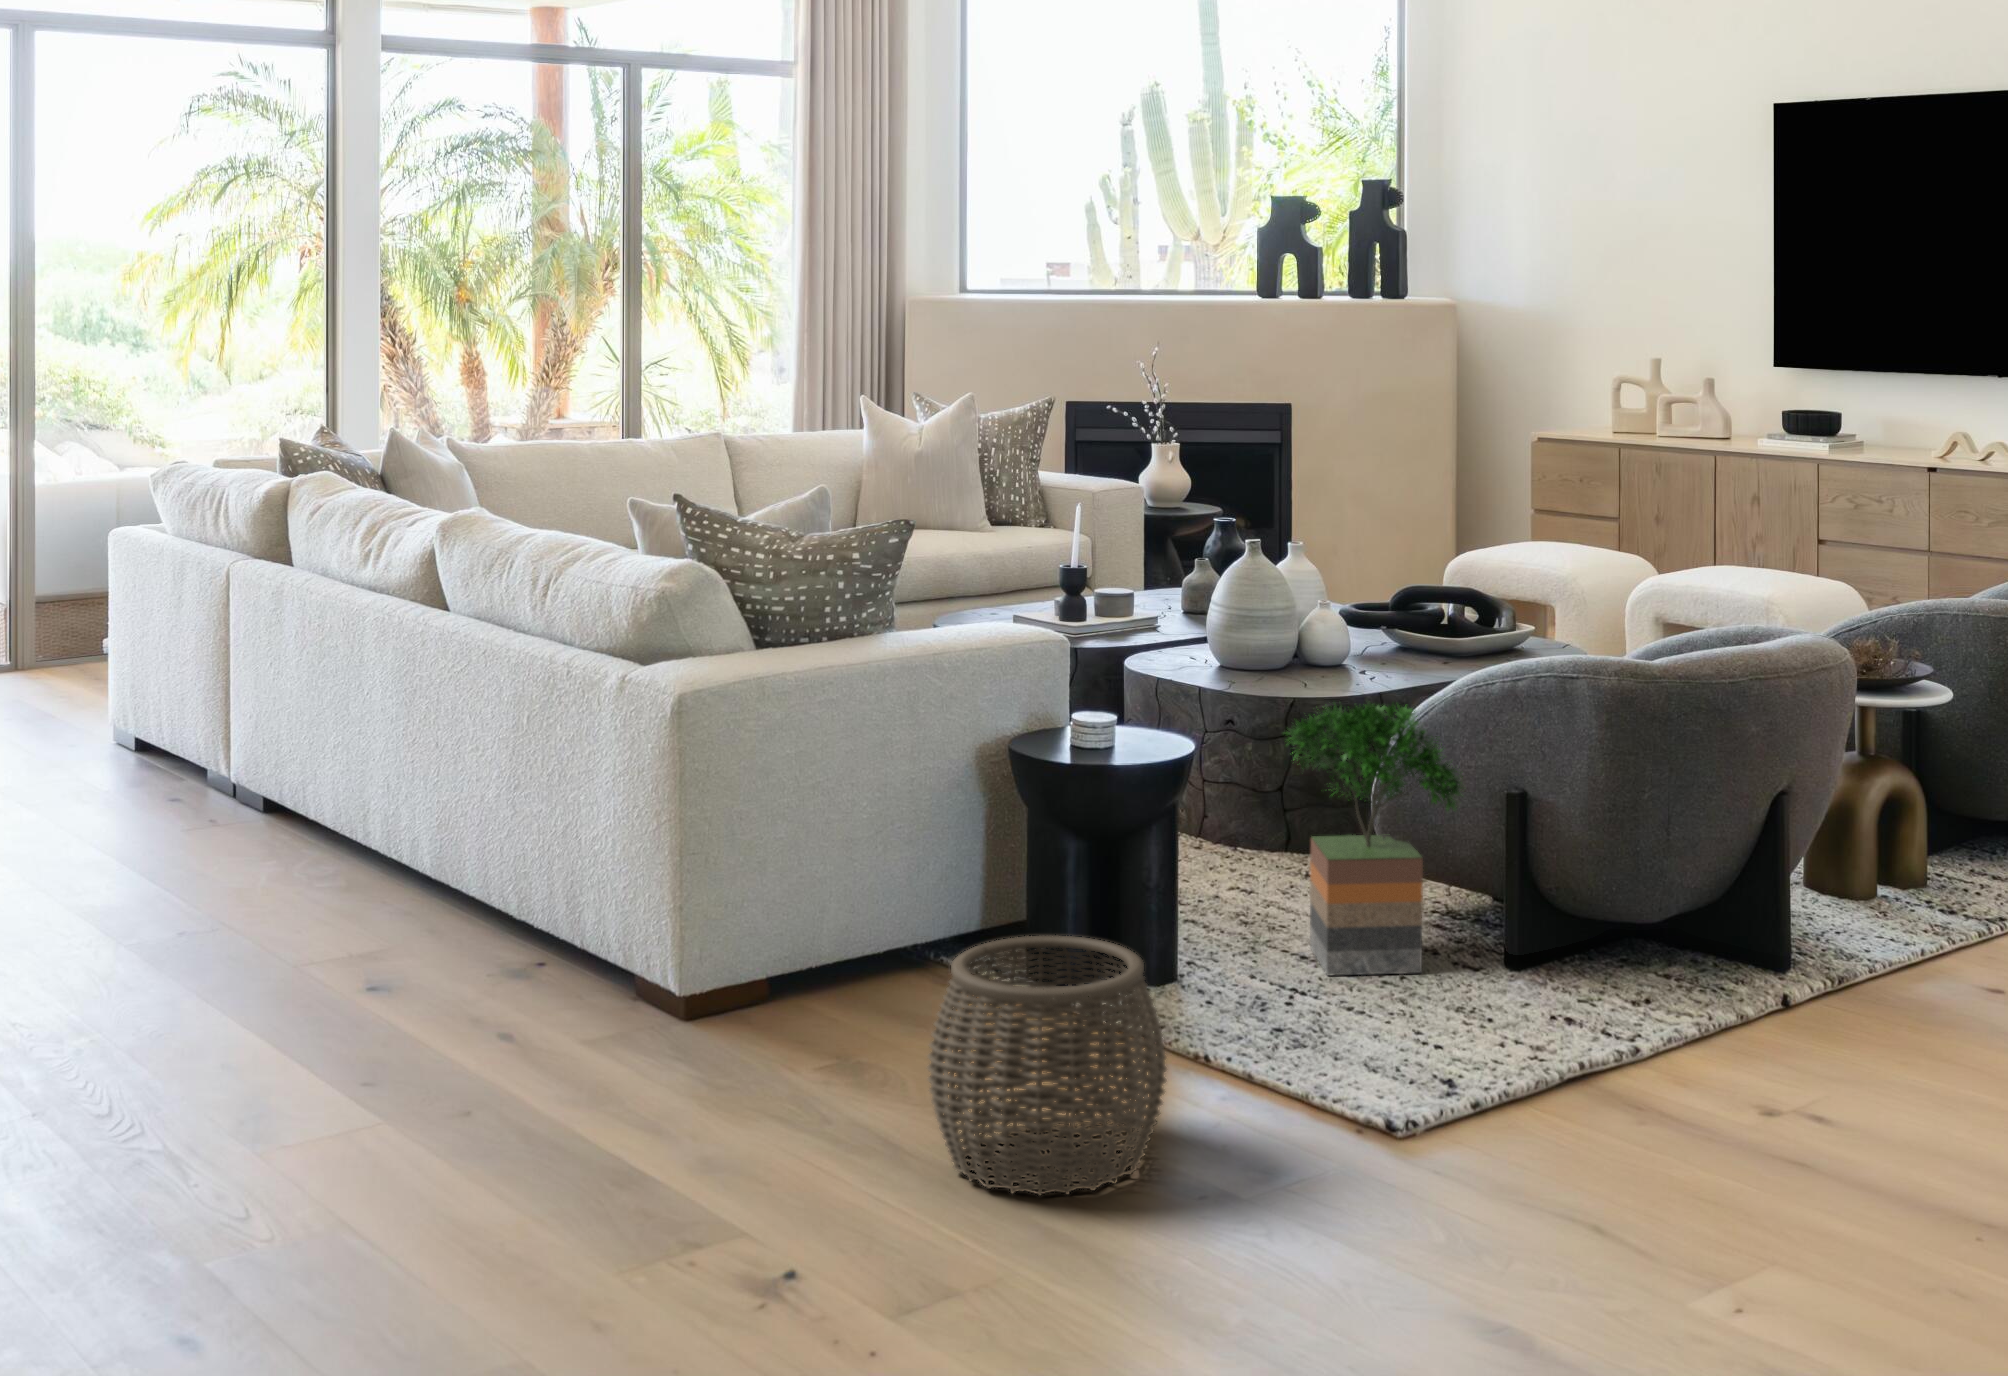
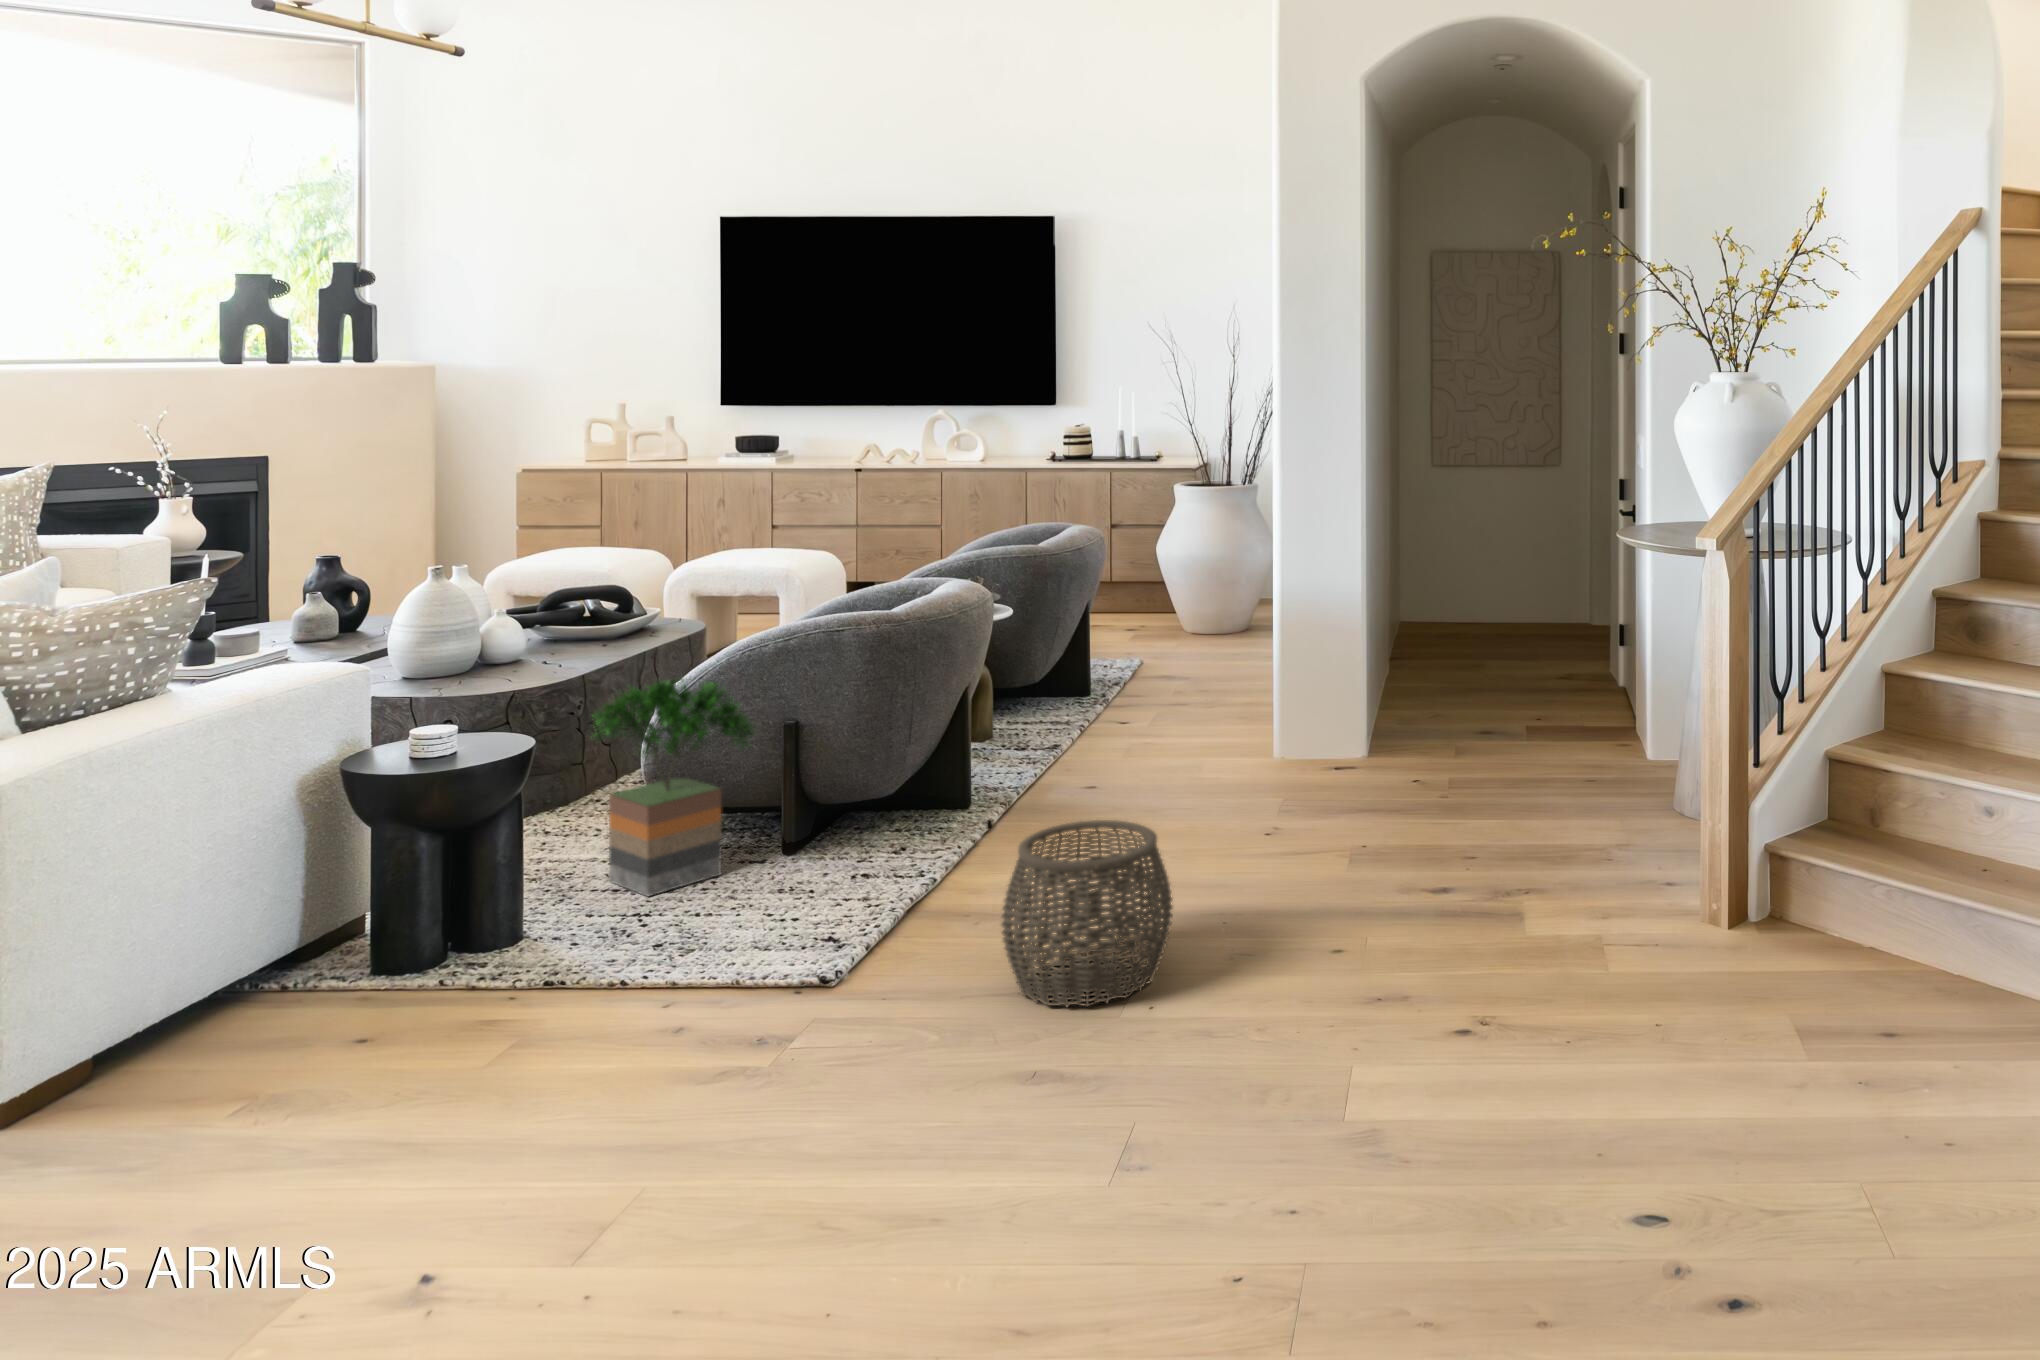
woven basket: present [927,936,1167,1195] -> present [1001,820,1173,1007]

